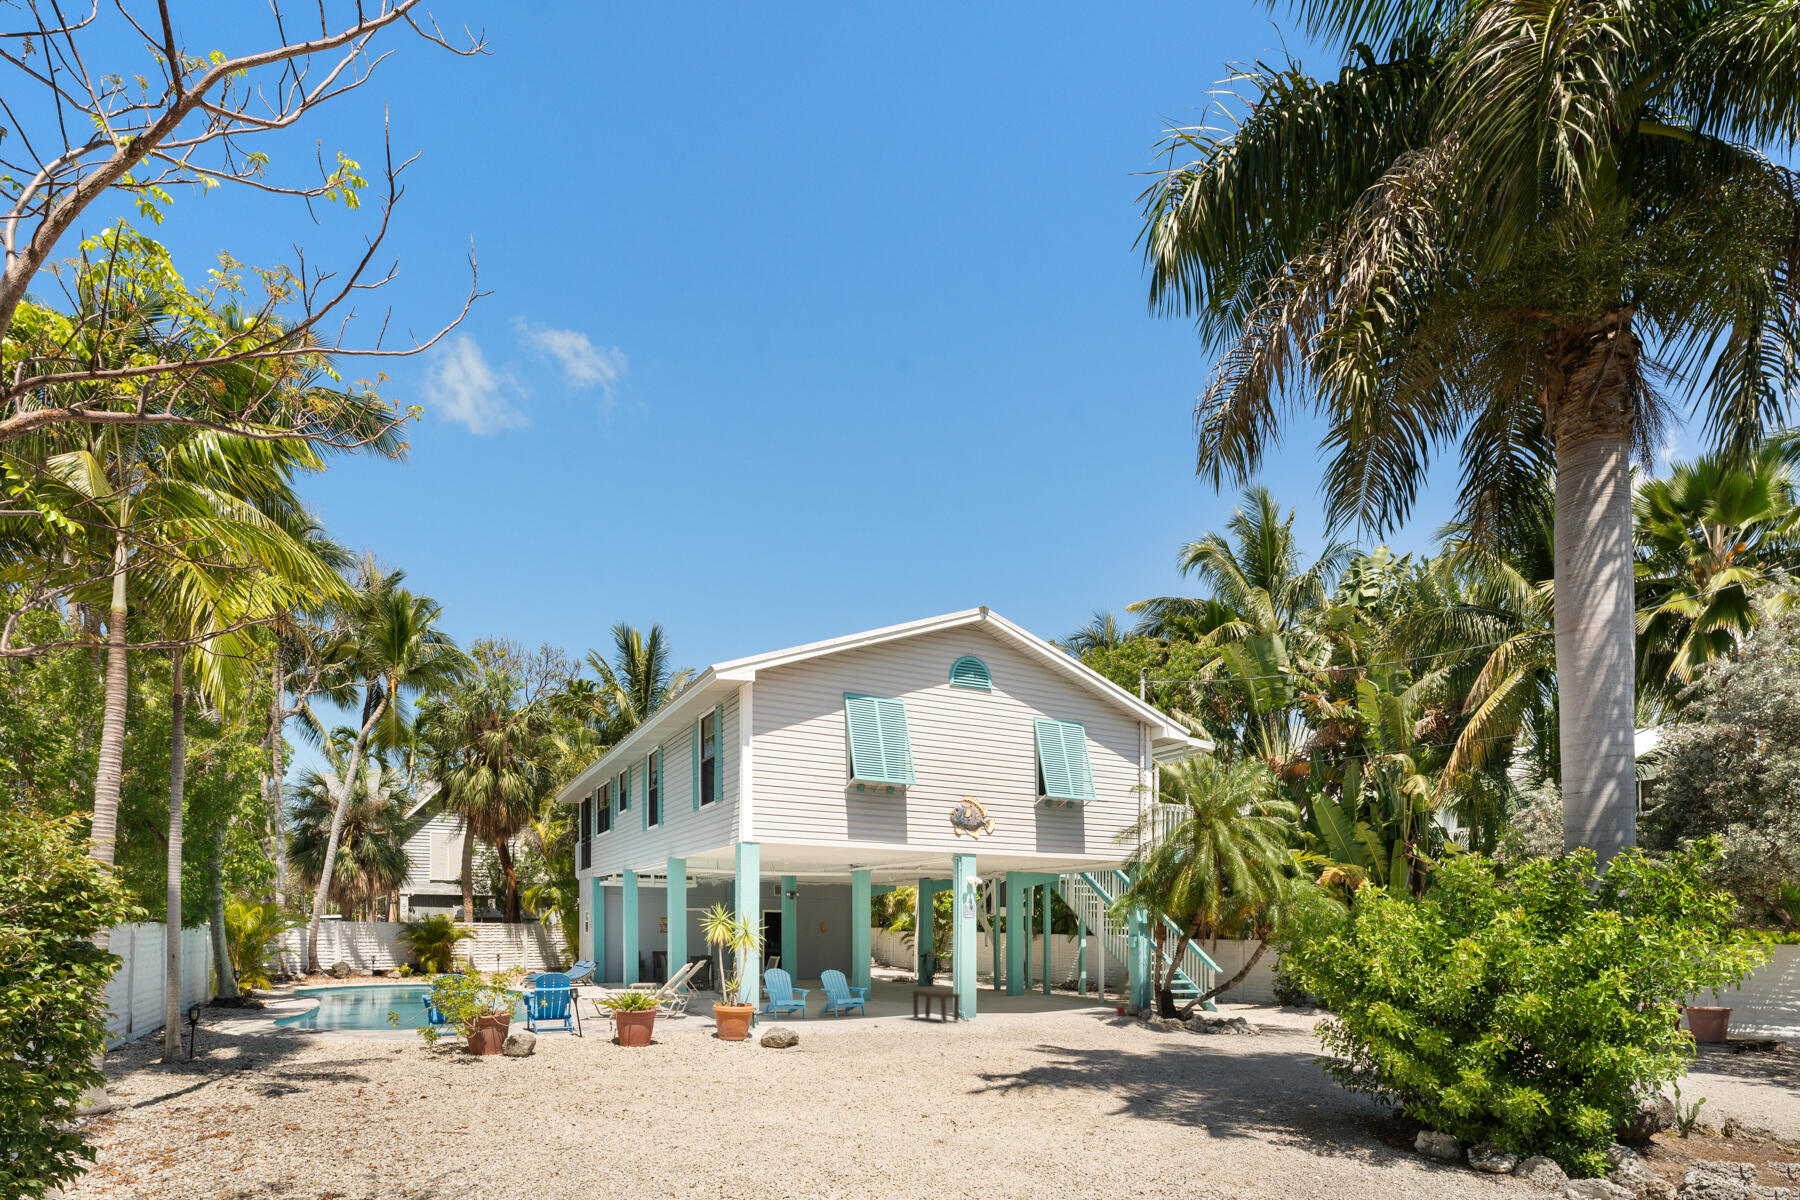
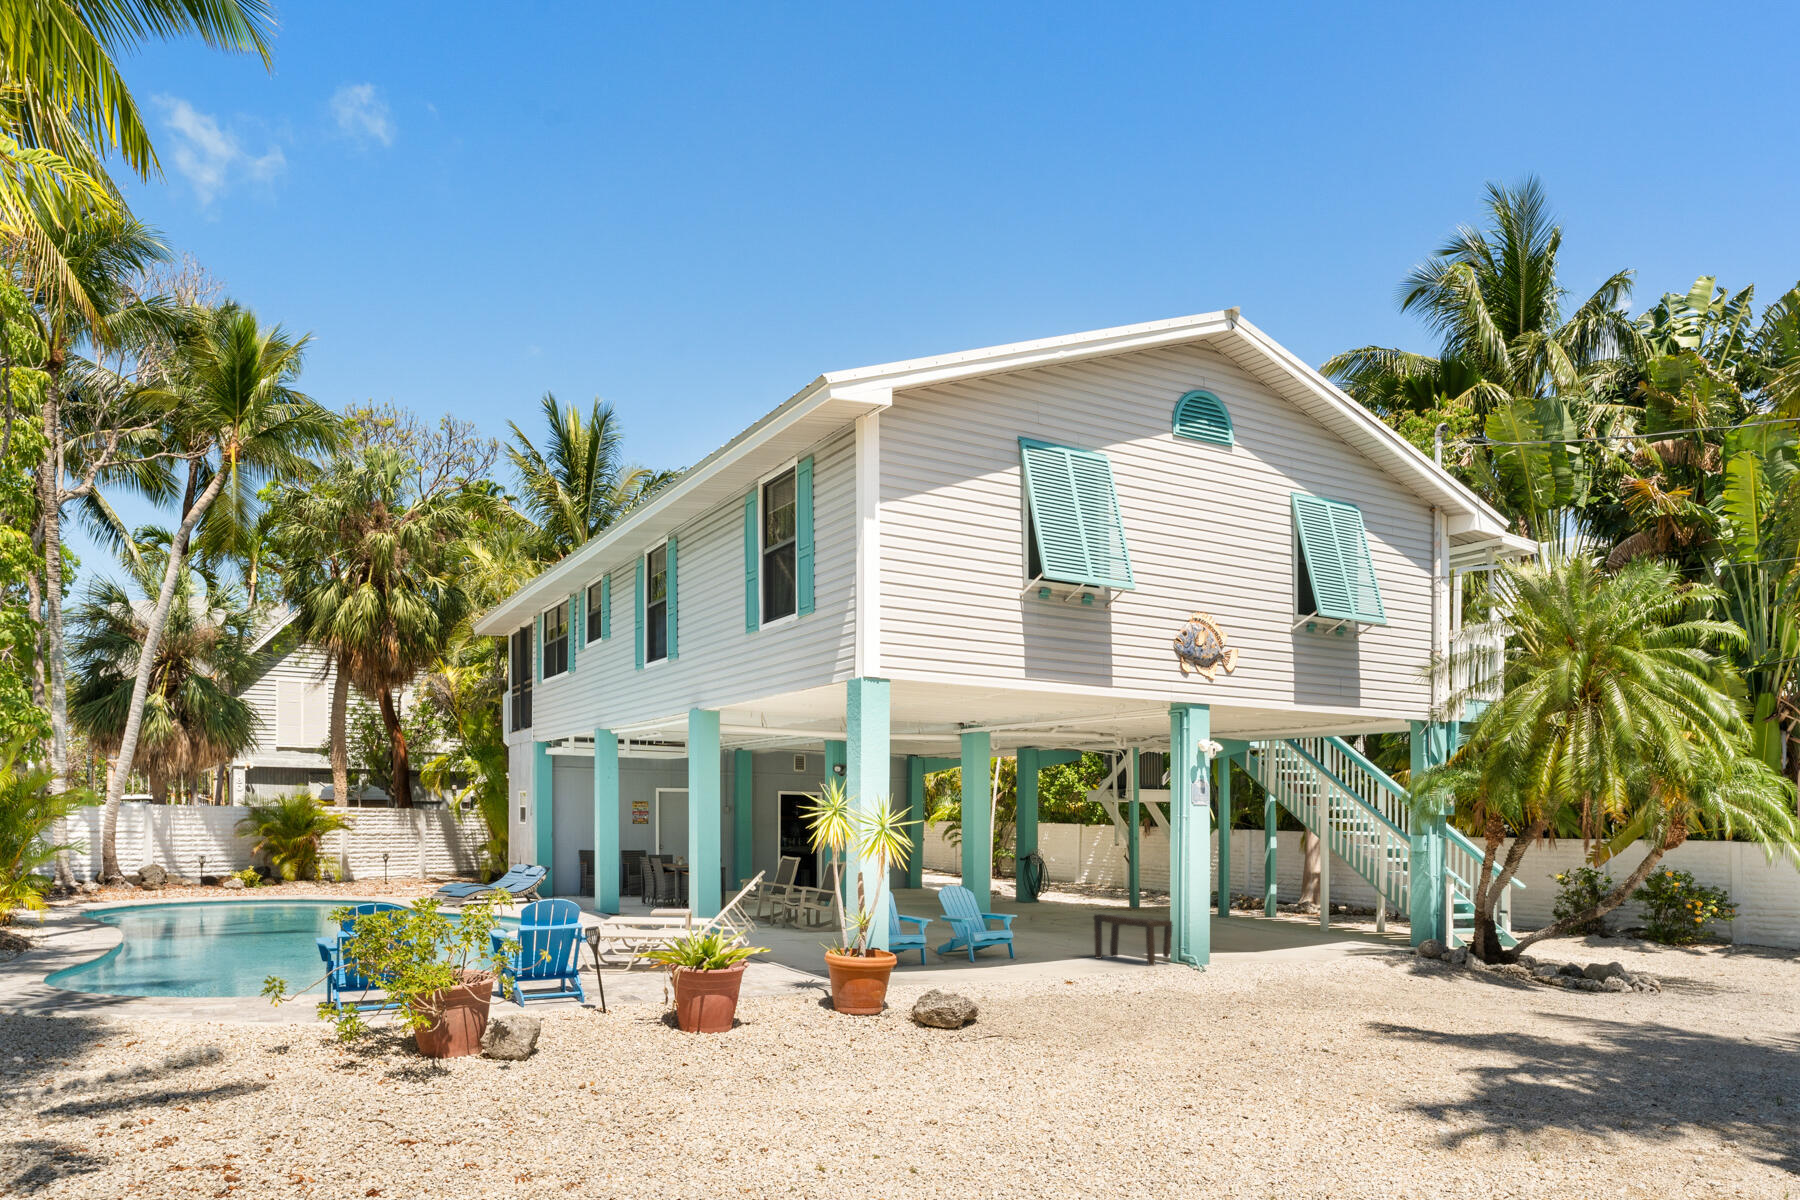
potted tree: present [1113,969,1135,1016] -> none [1383,884,1423,955]

